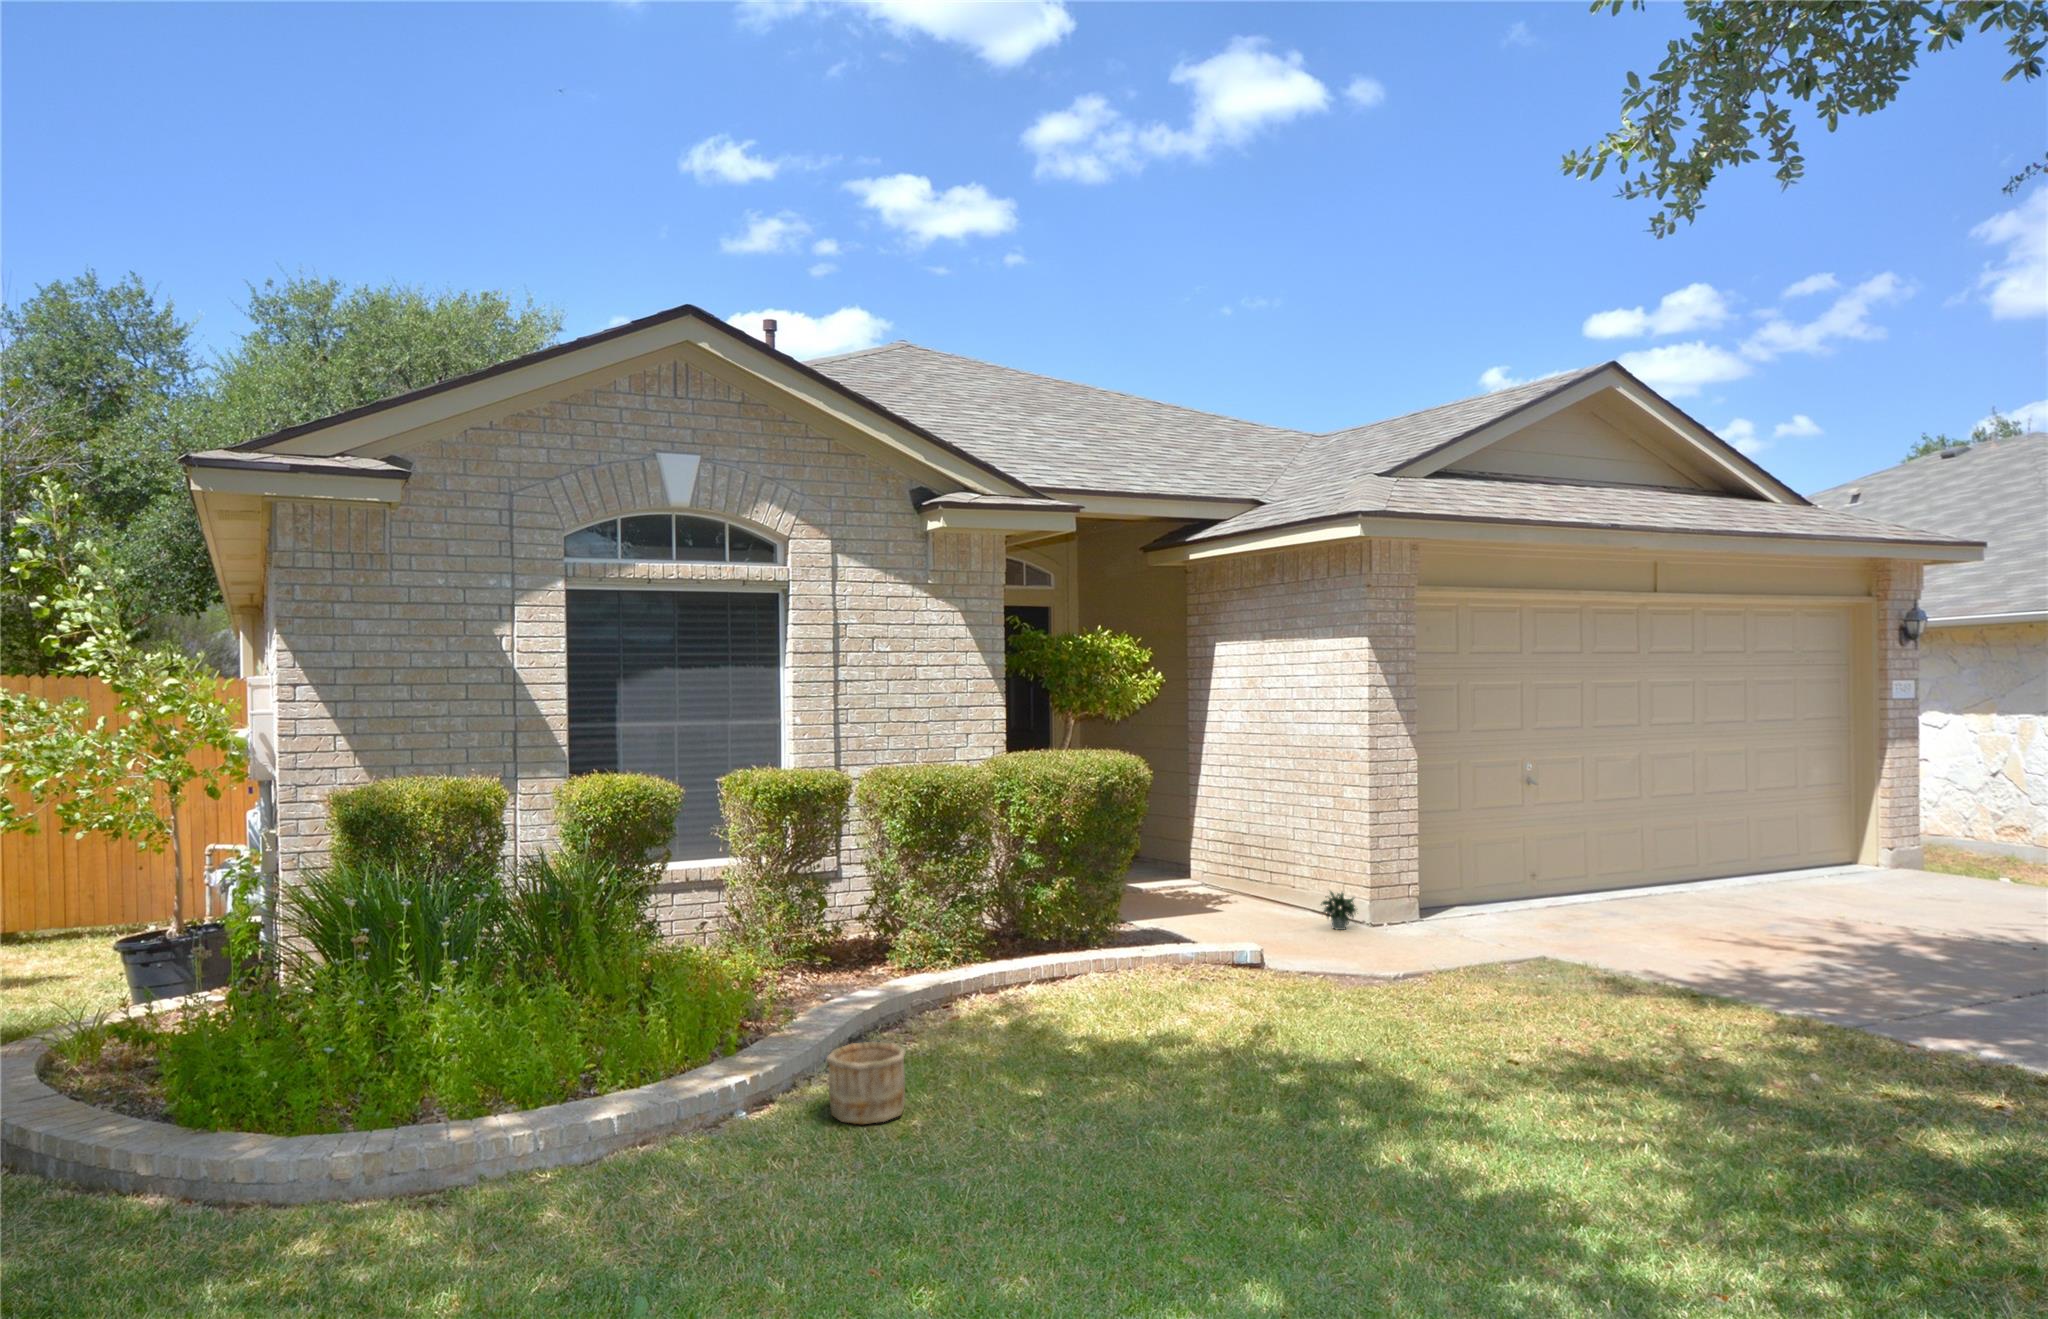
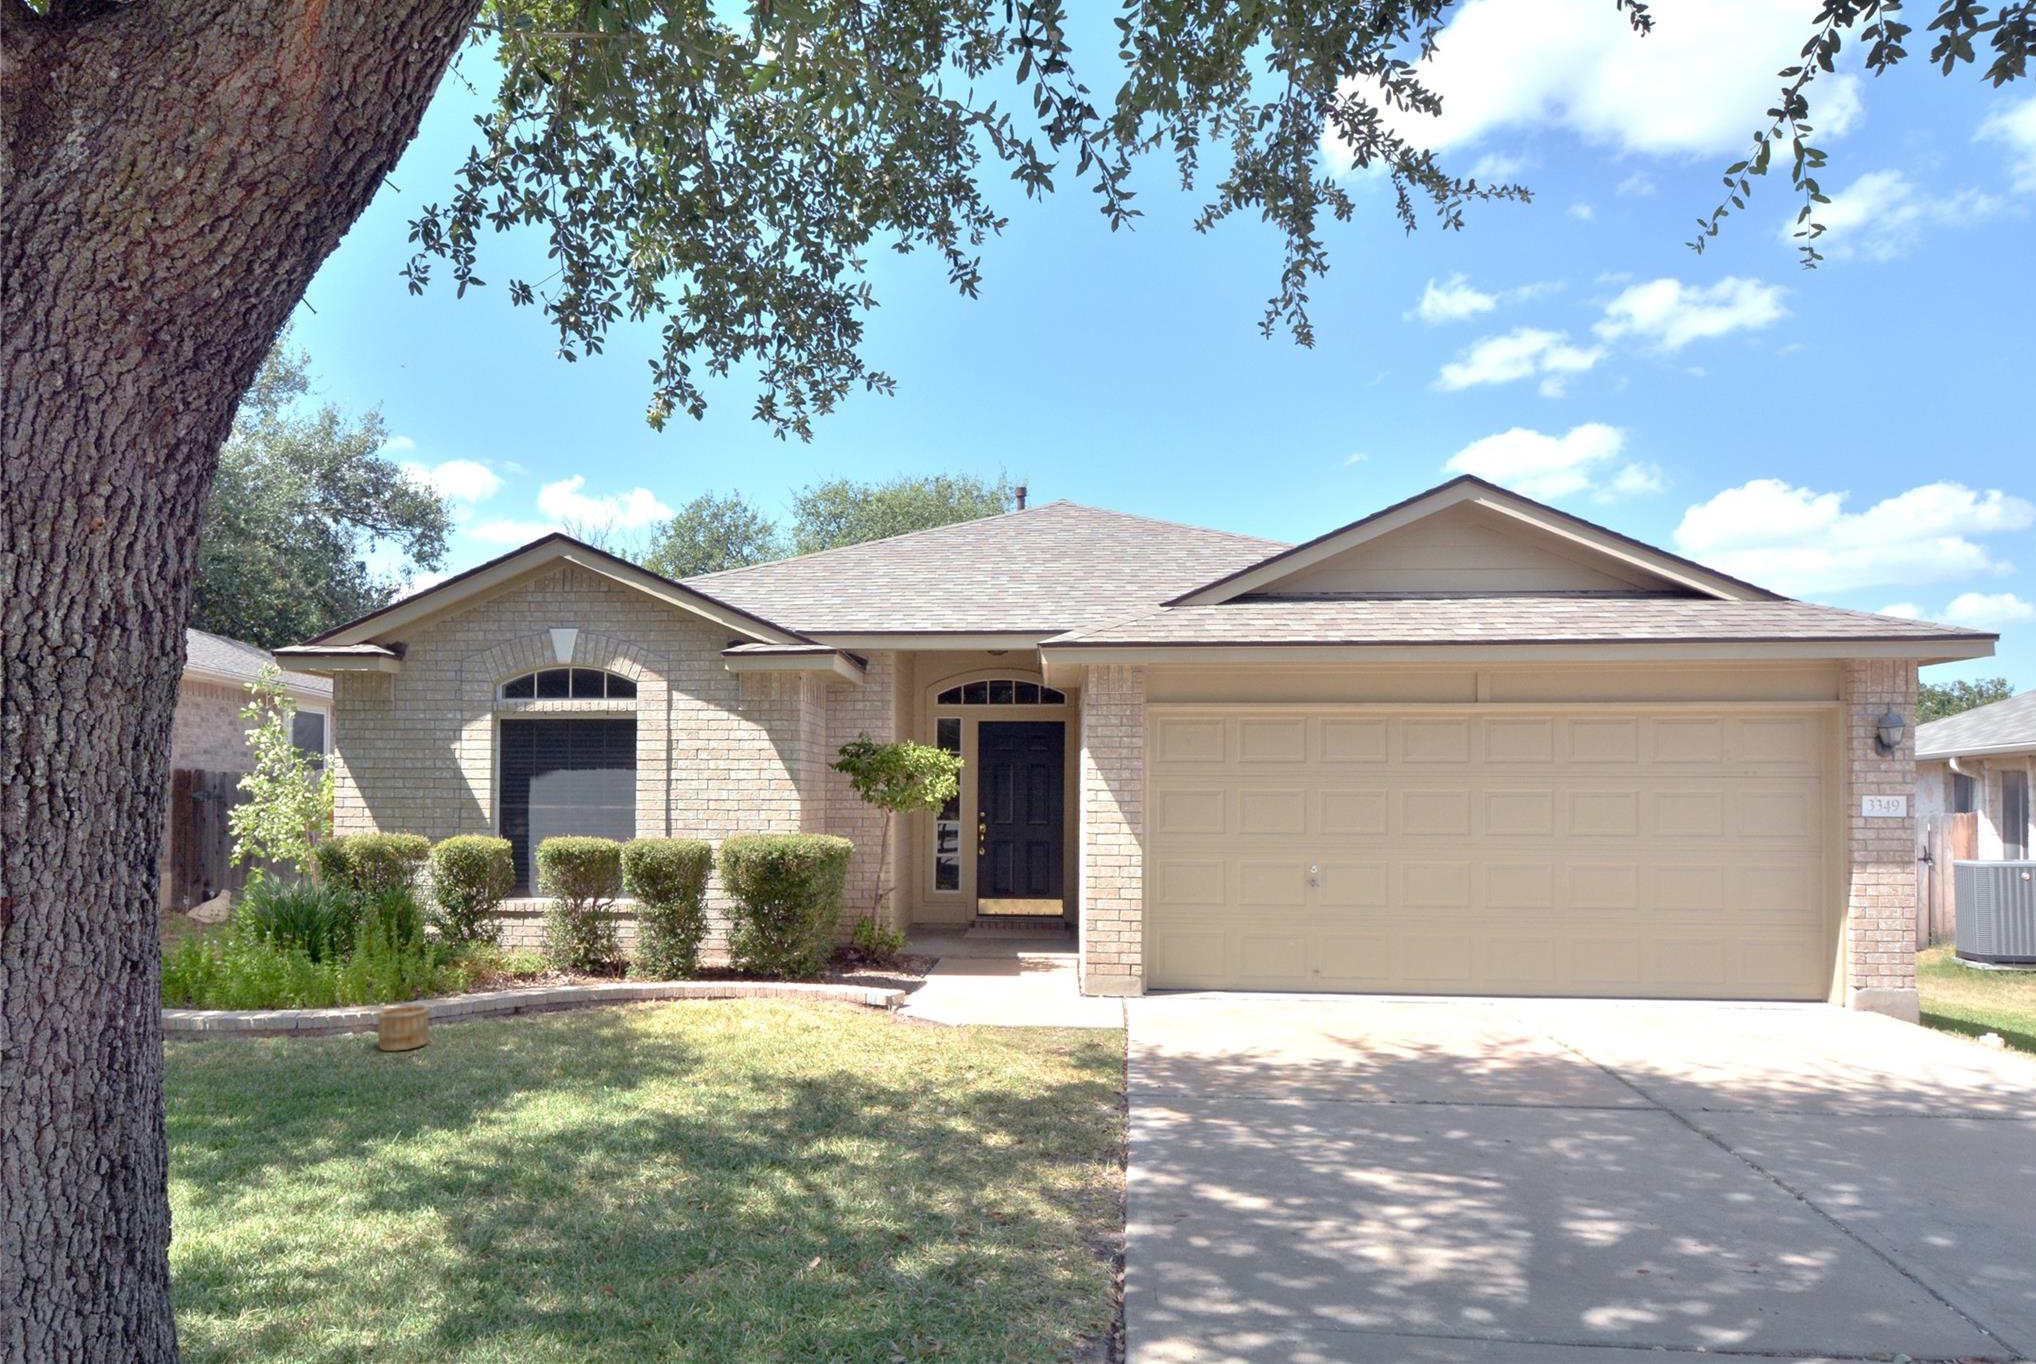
potted plant: present [1321,891,1357,930] -> none [1005,952,1042,985]

